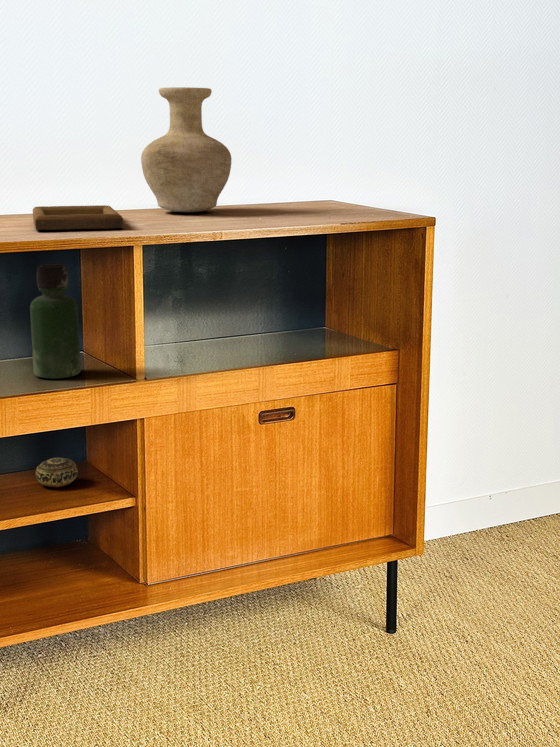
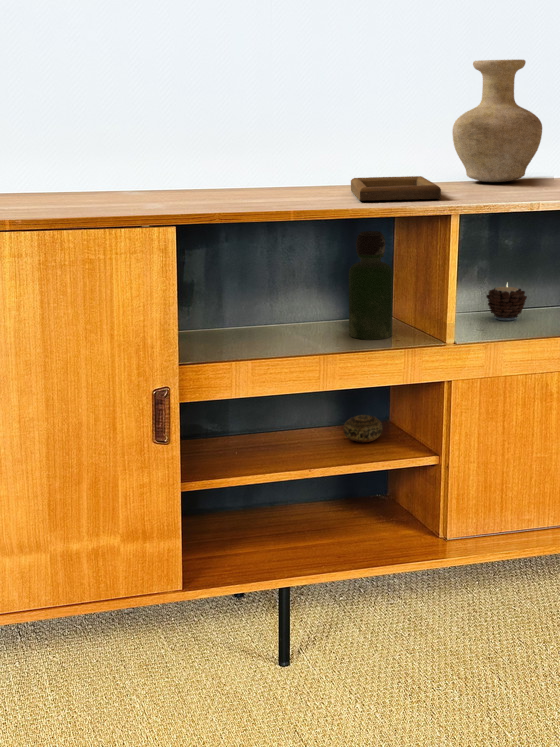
candle: none [182,314,222,354] -> present [486,284,527,320]

